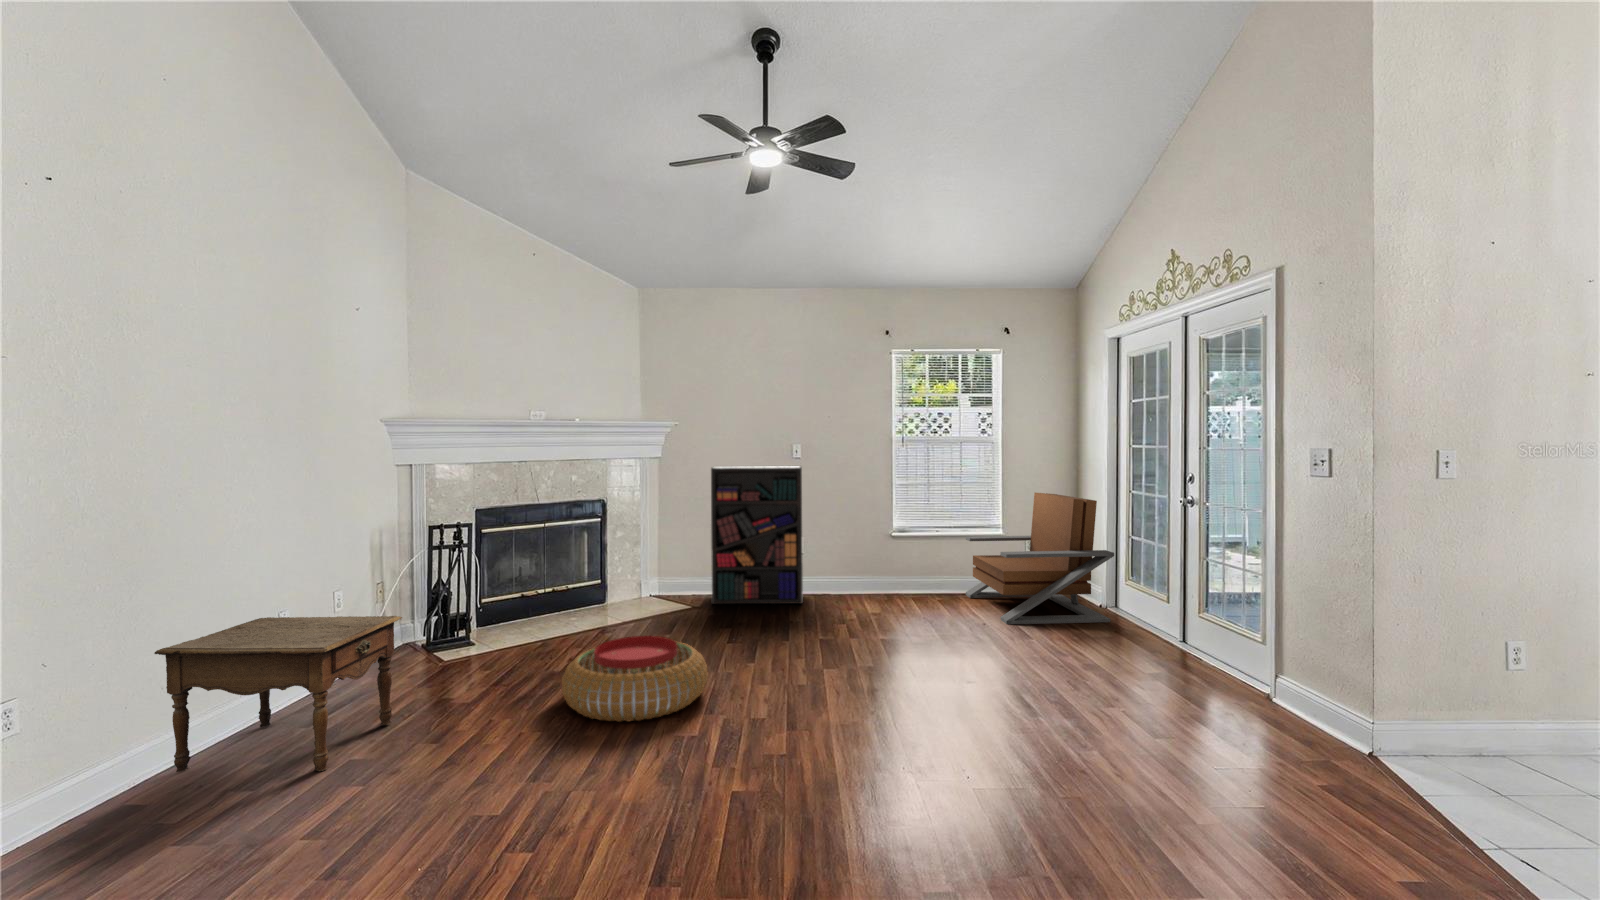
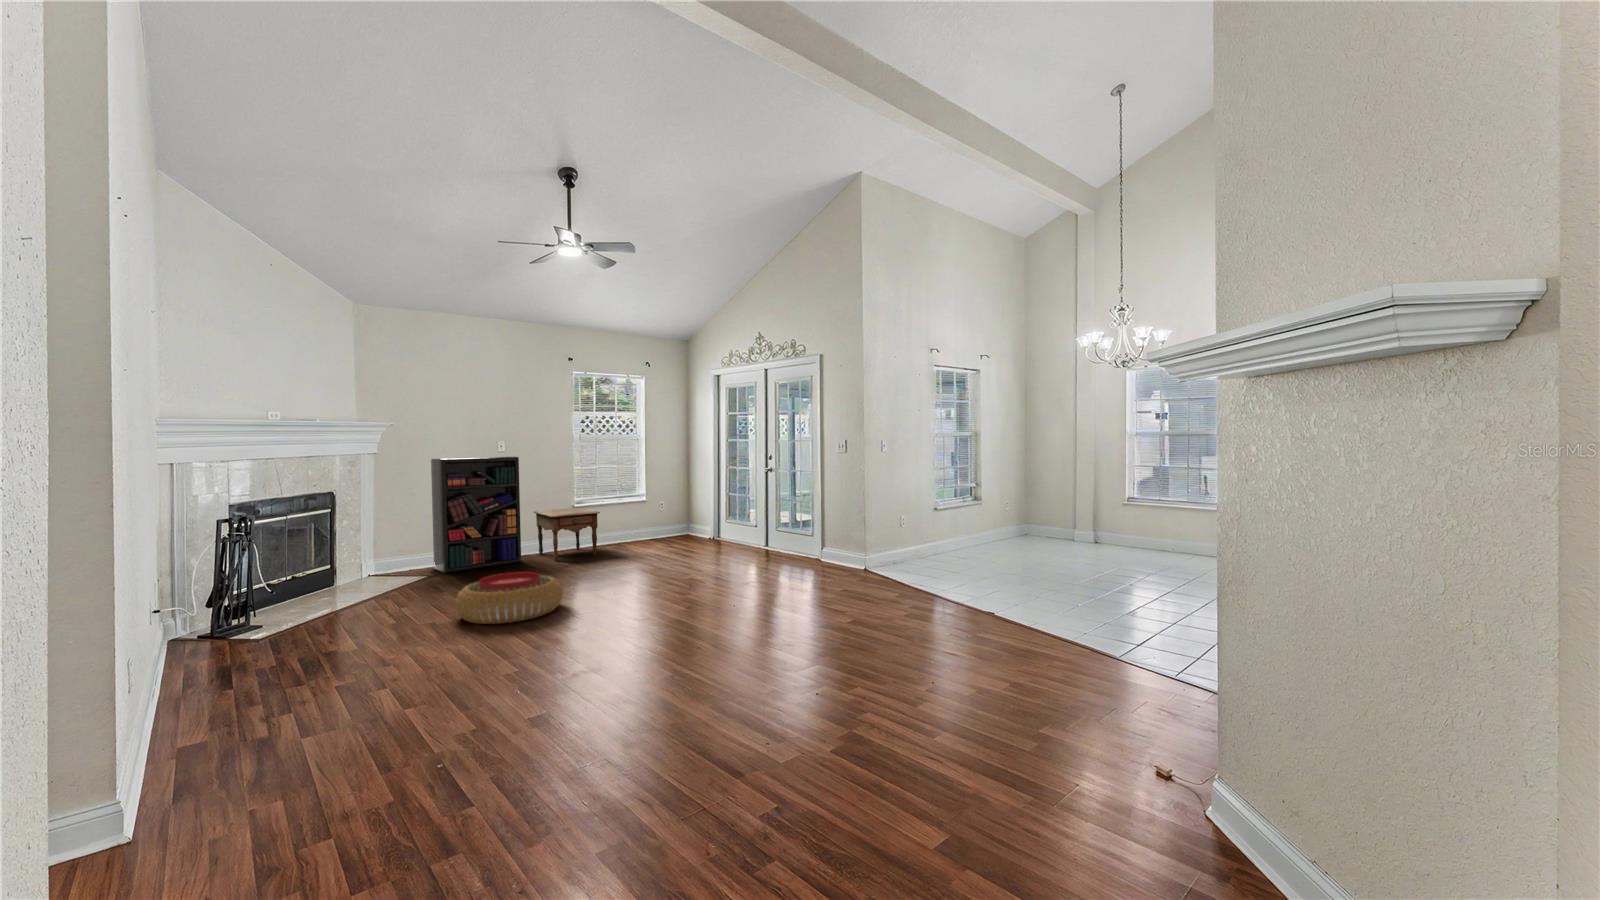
lounge chair: present [966,493,1114,624] -> none [626,470,725,551]
side table: present [154,616,402,772] -> present [534,508,600,561]

